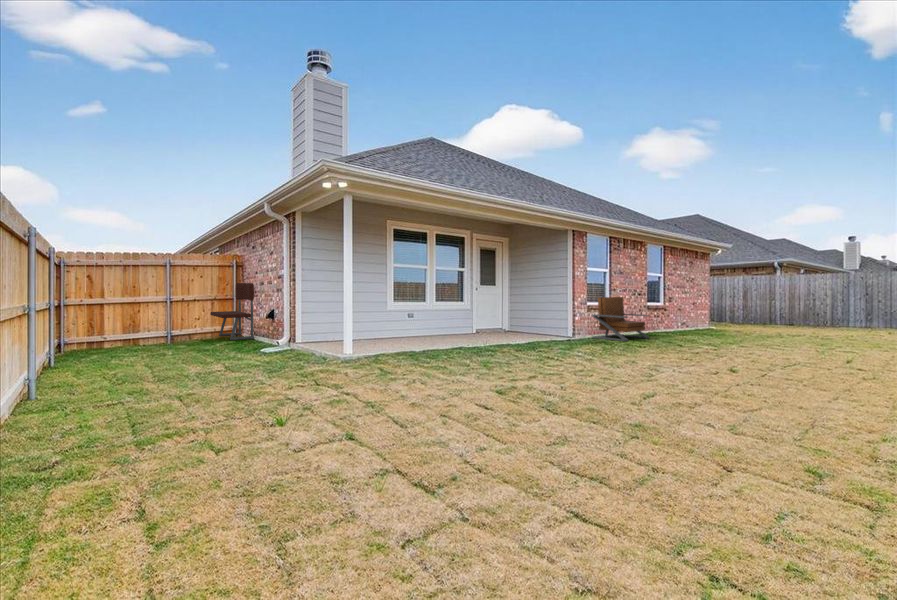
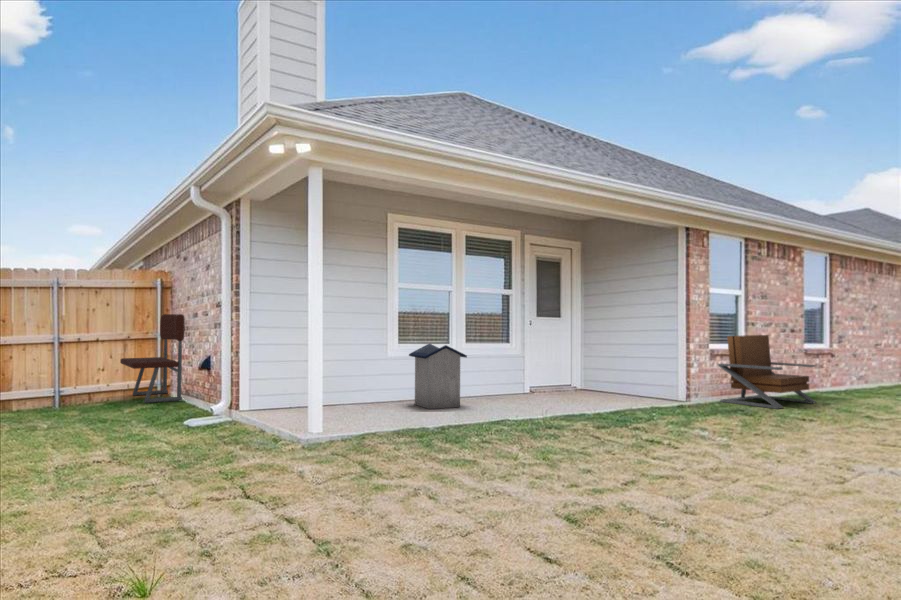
trash can: none [401,302,438,343] -> present [409,344,467,409]

